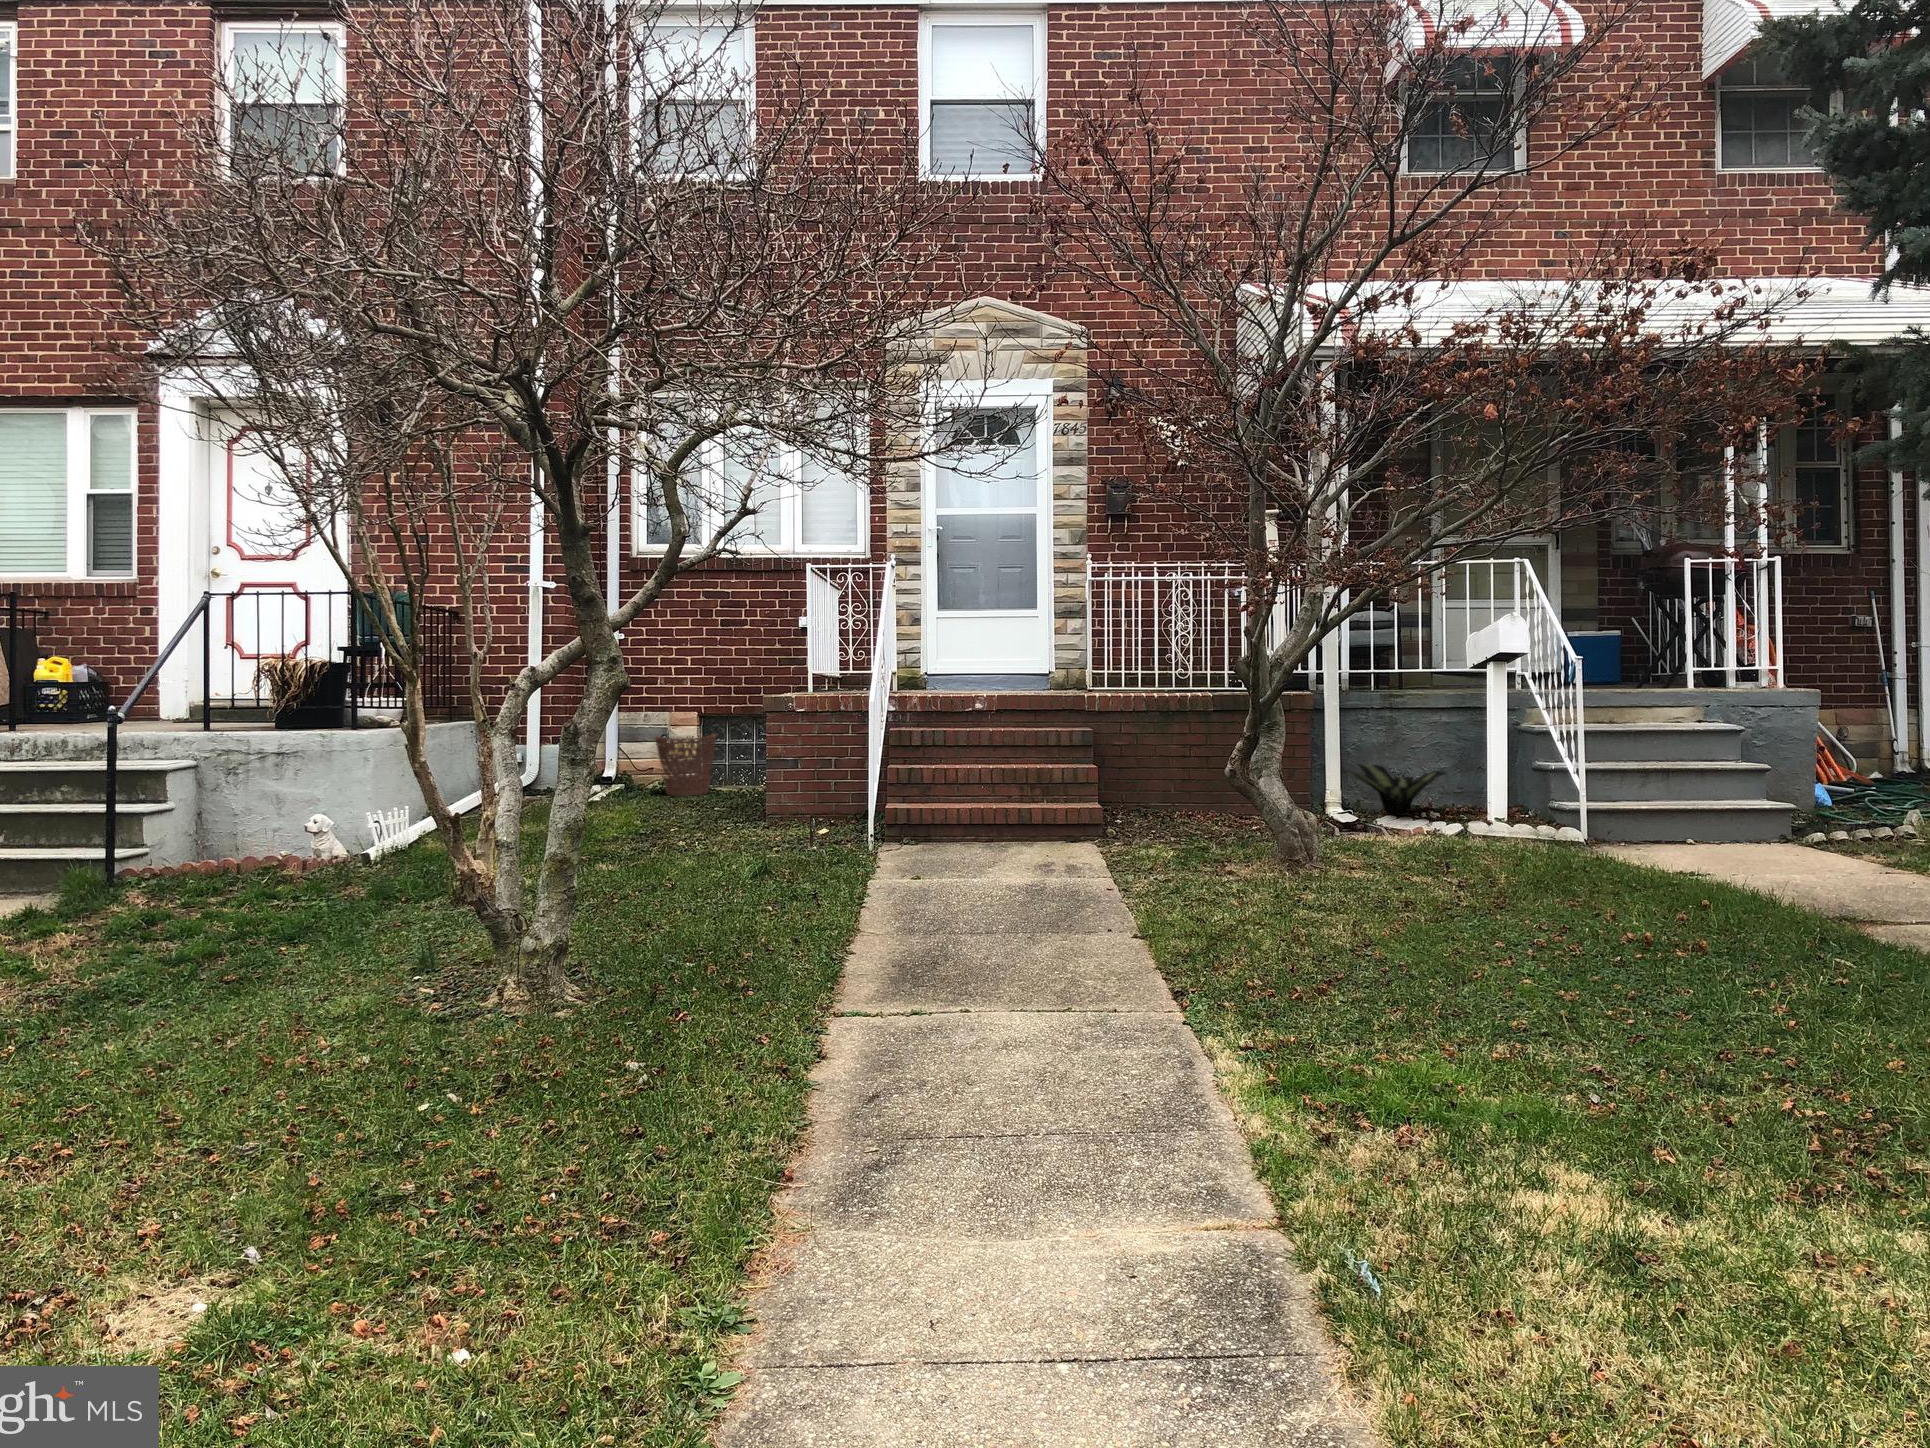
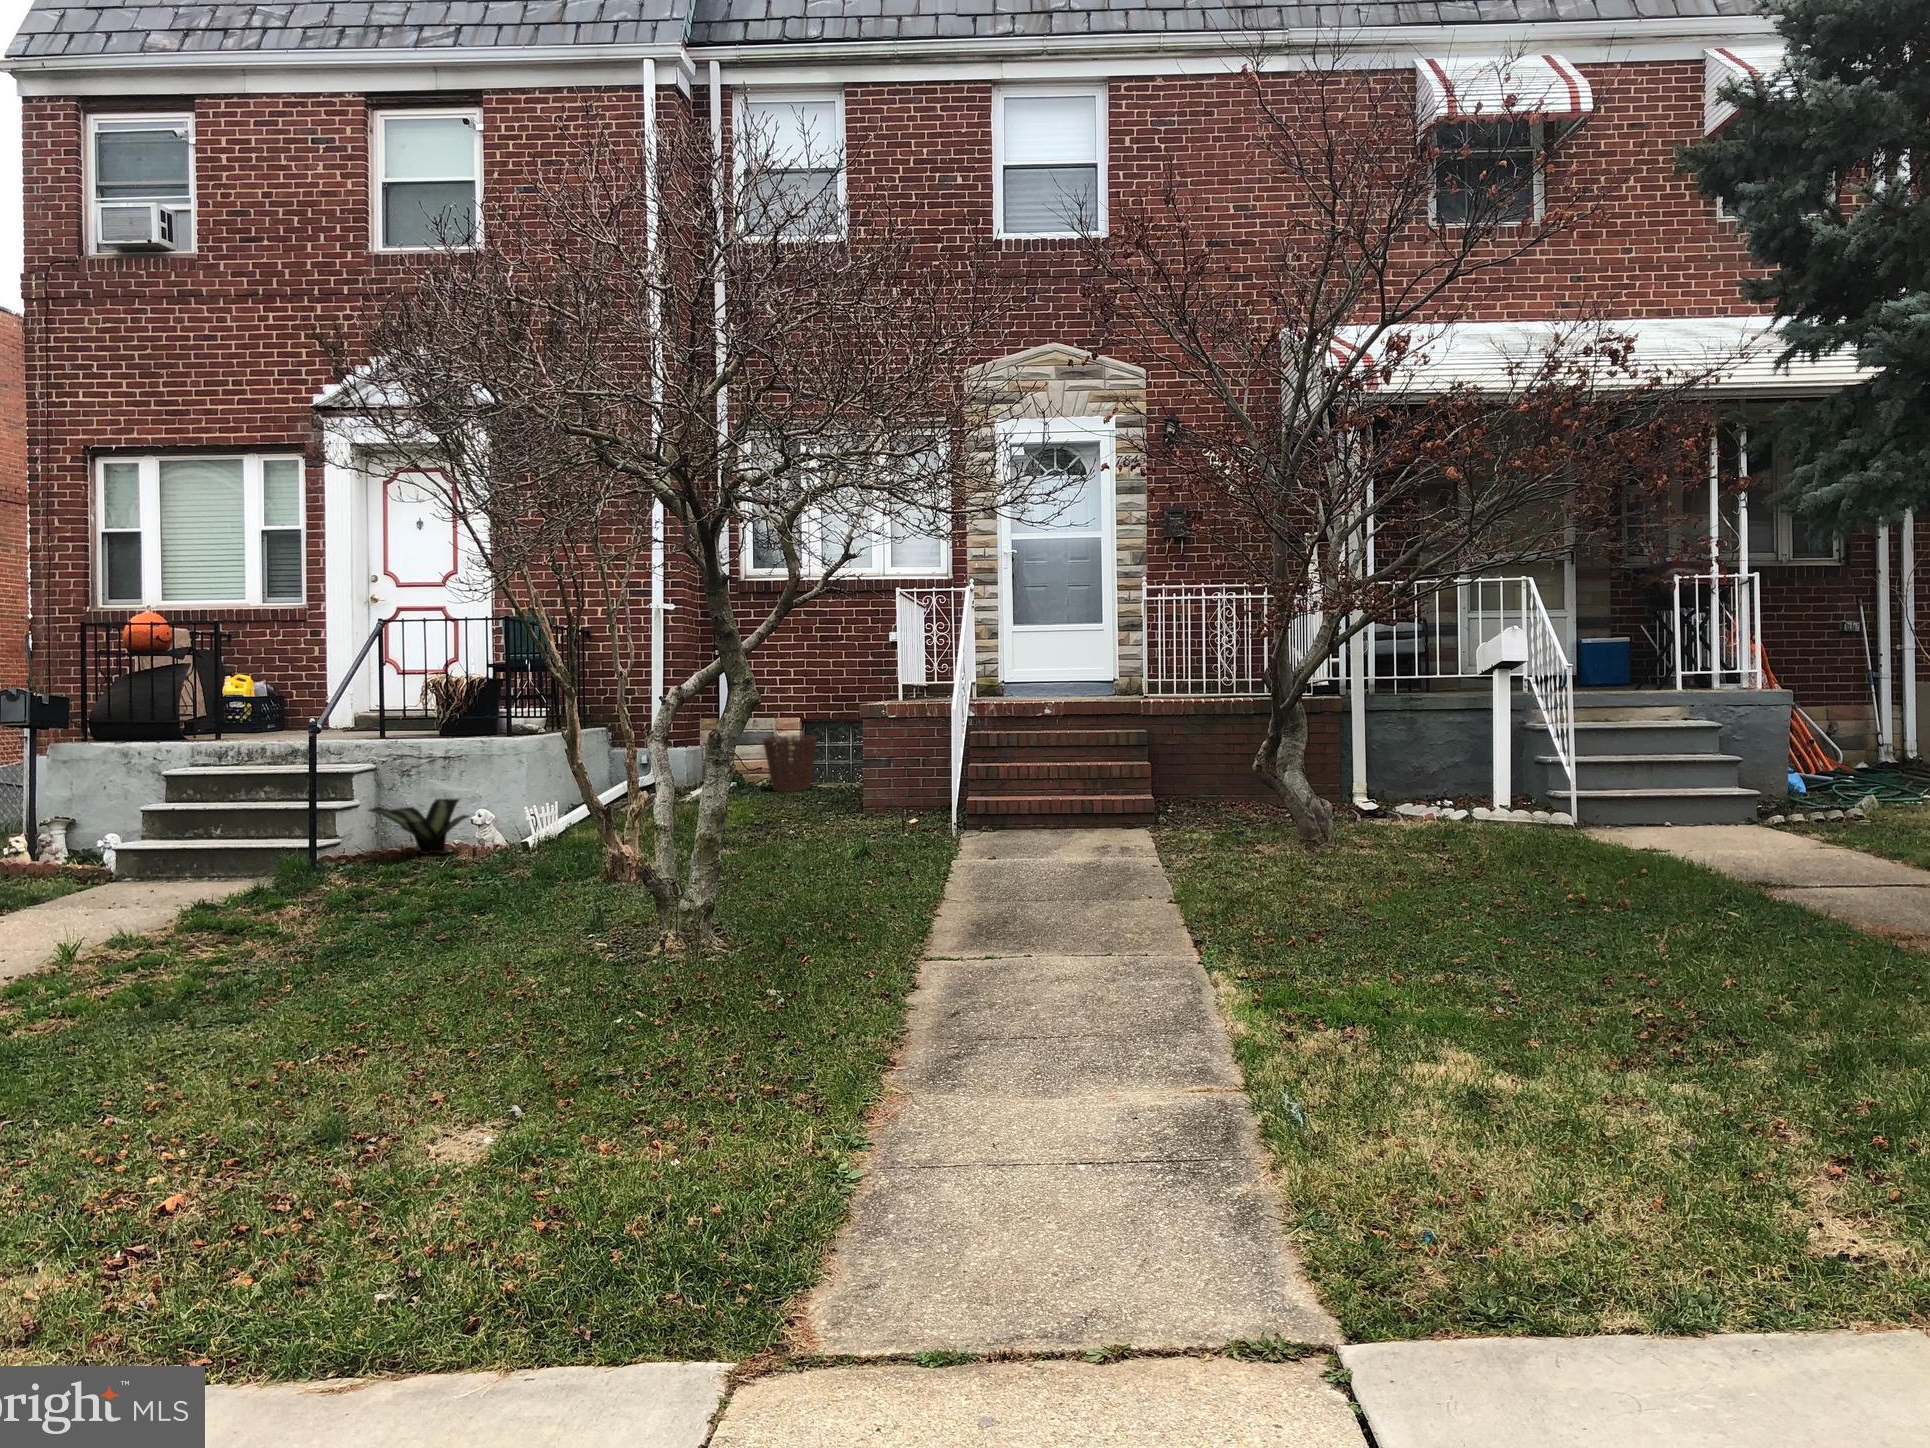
potted plant: present [1343,764,1445,816] -> present [369,799,470,854]

